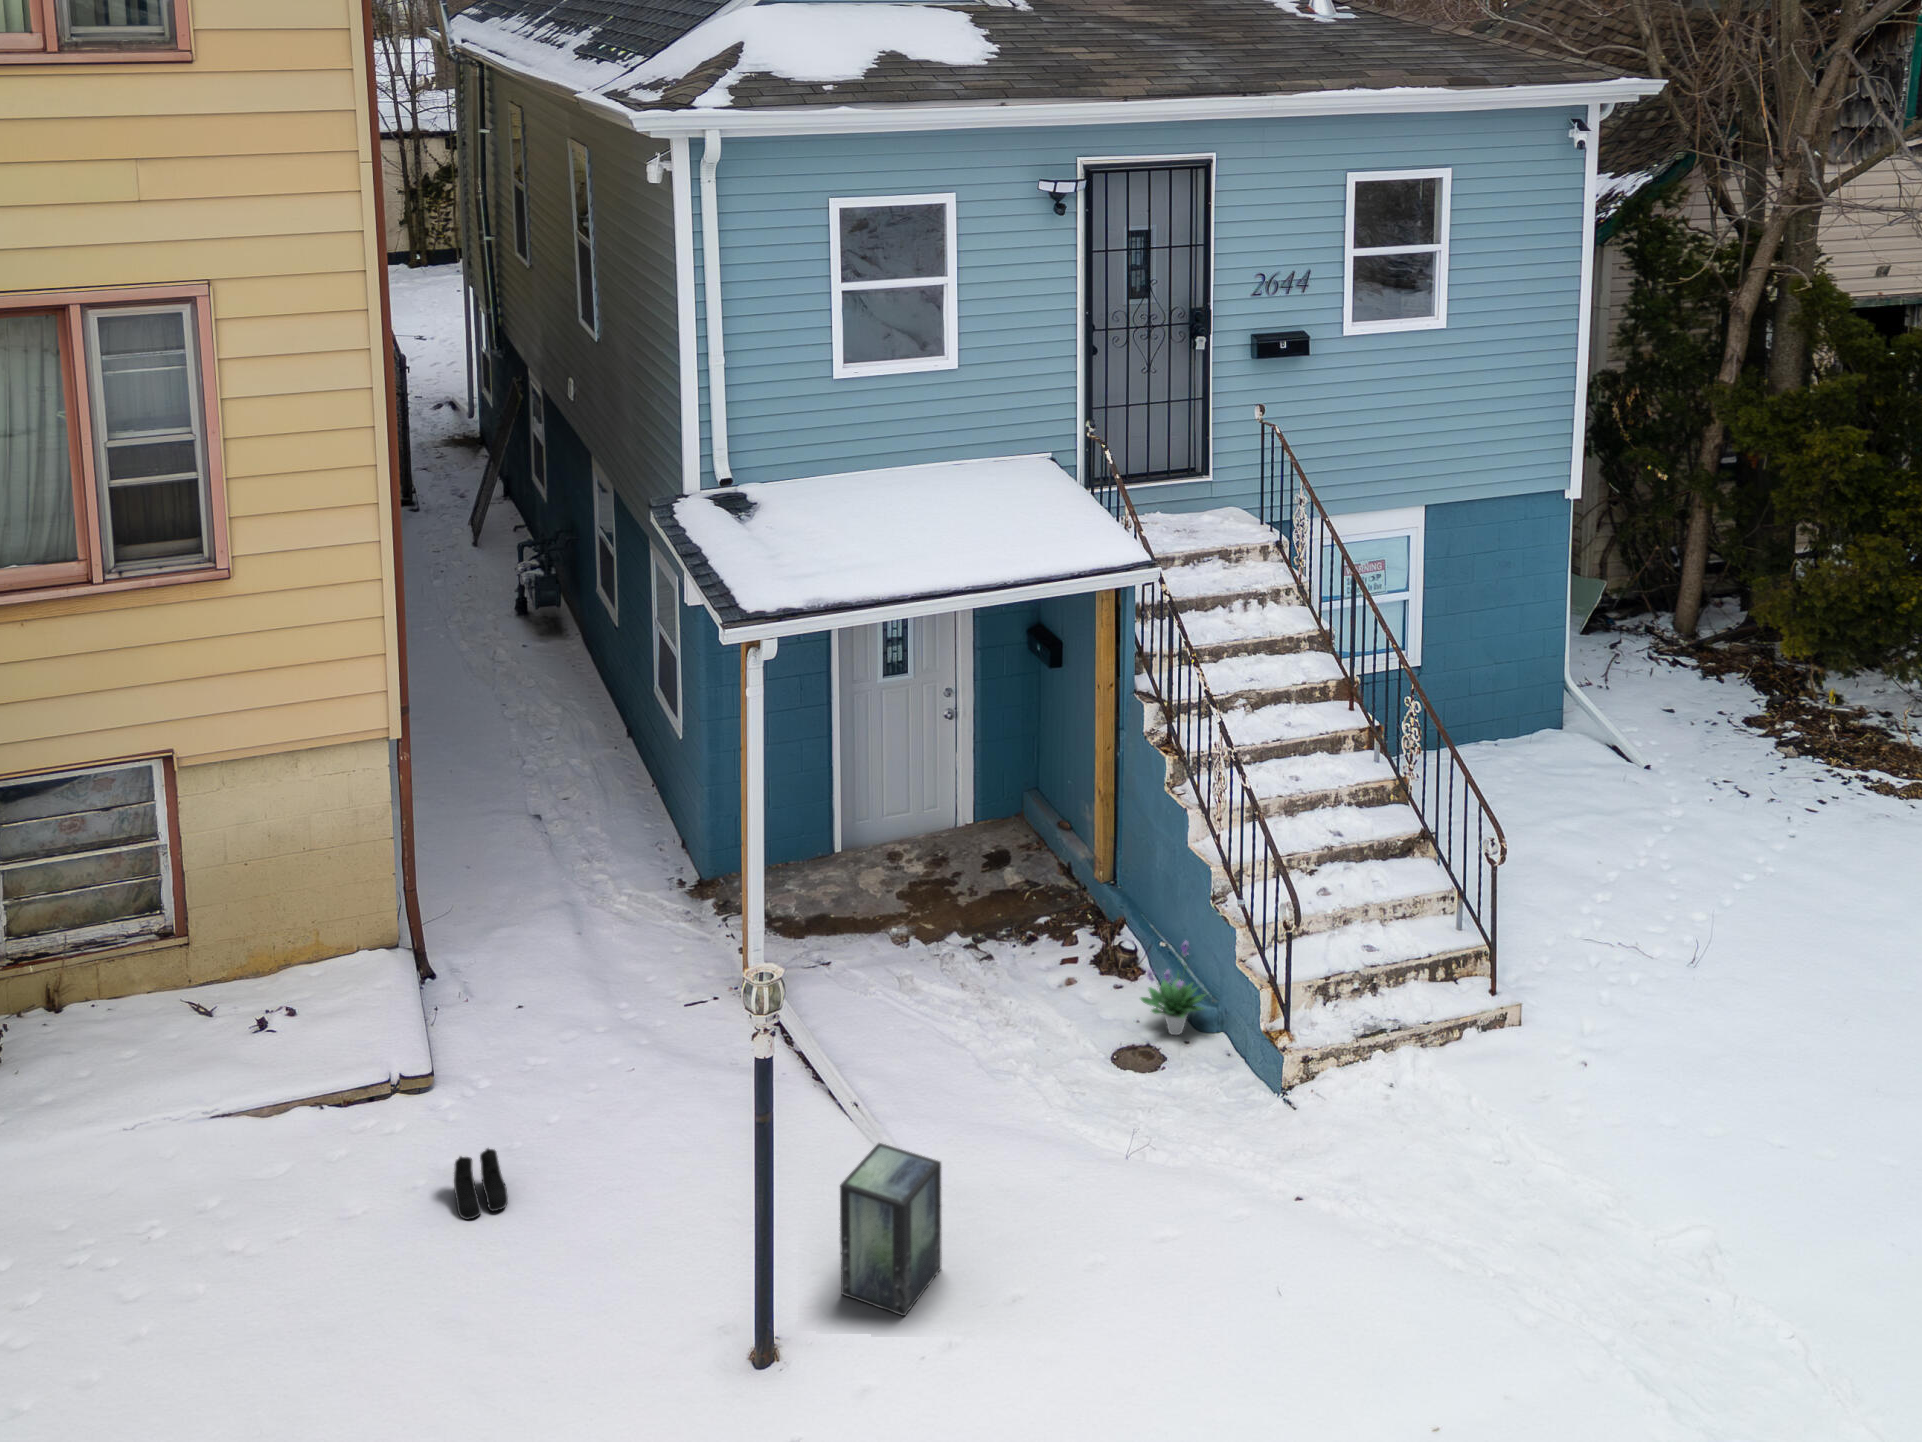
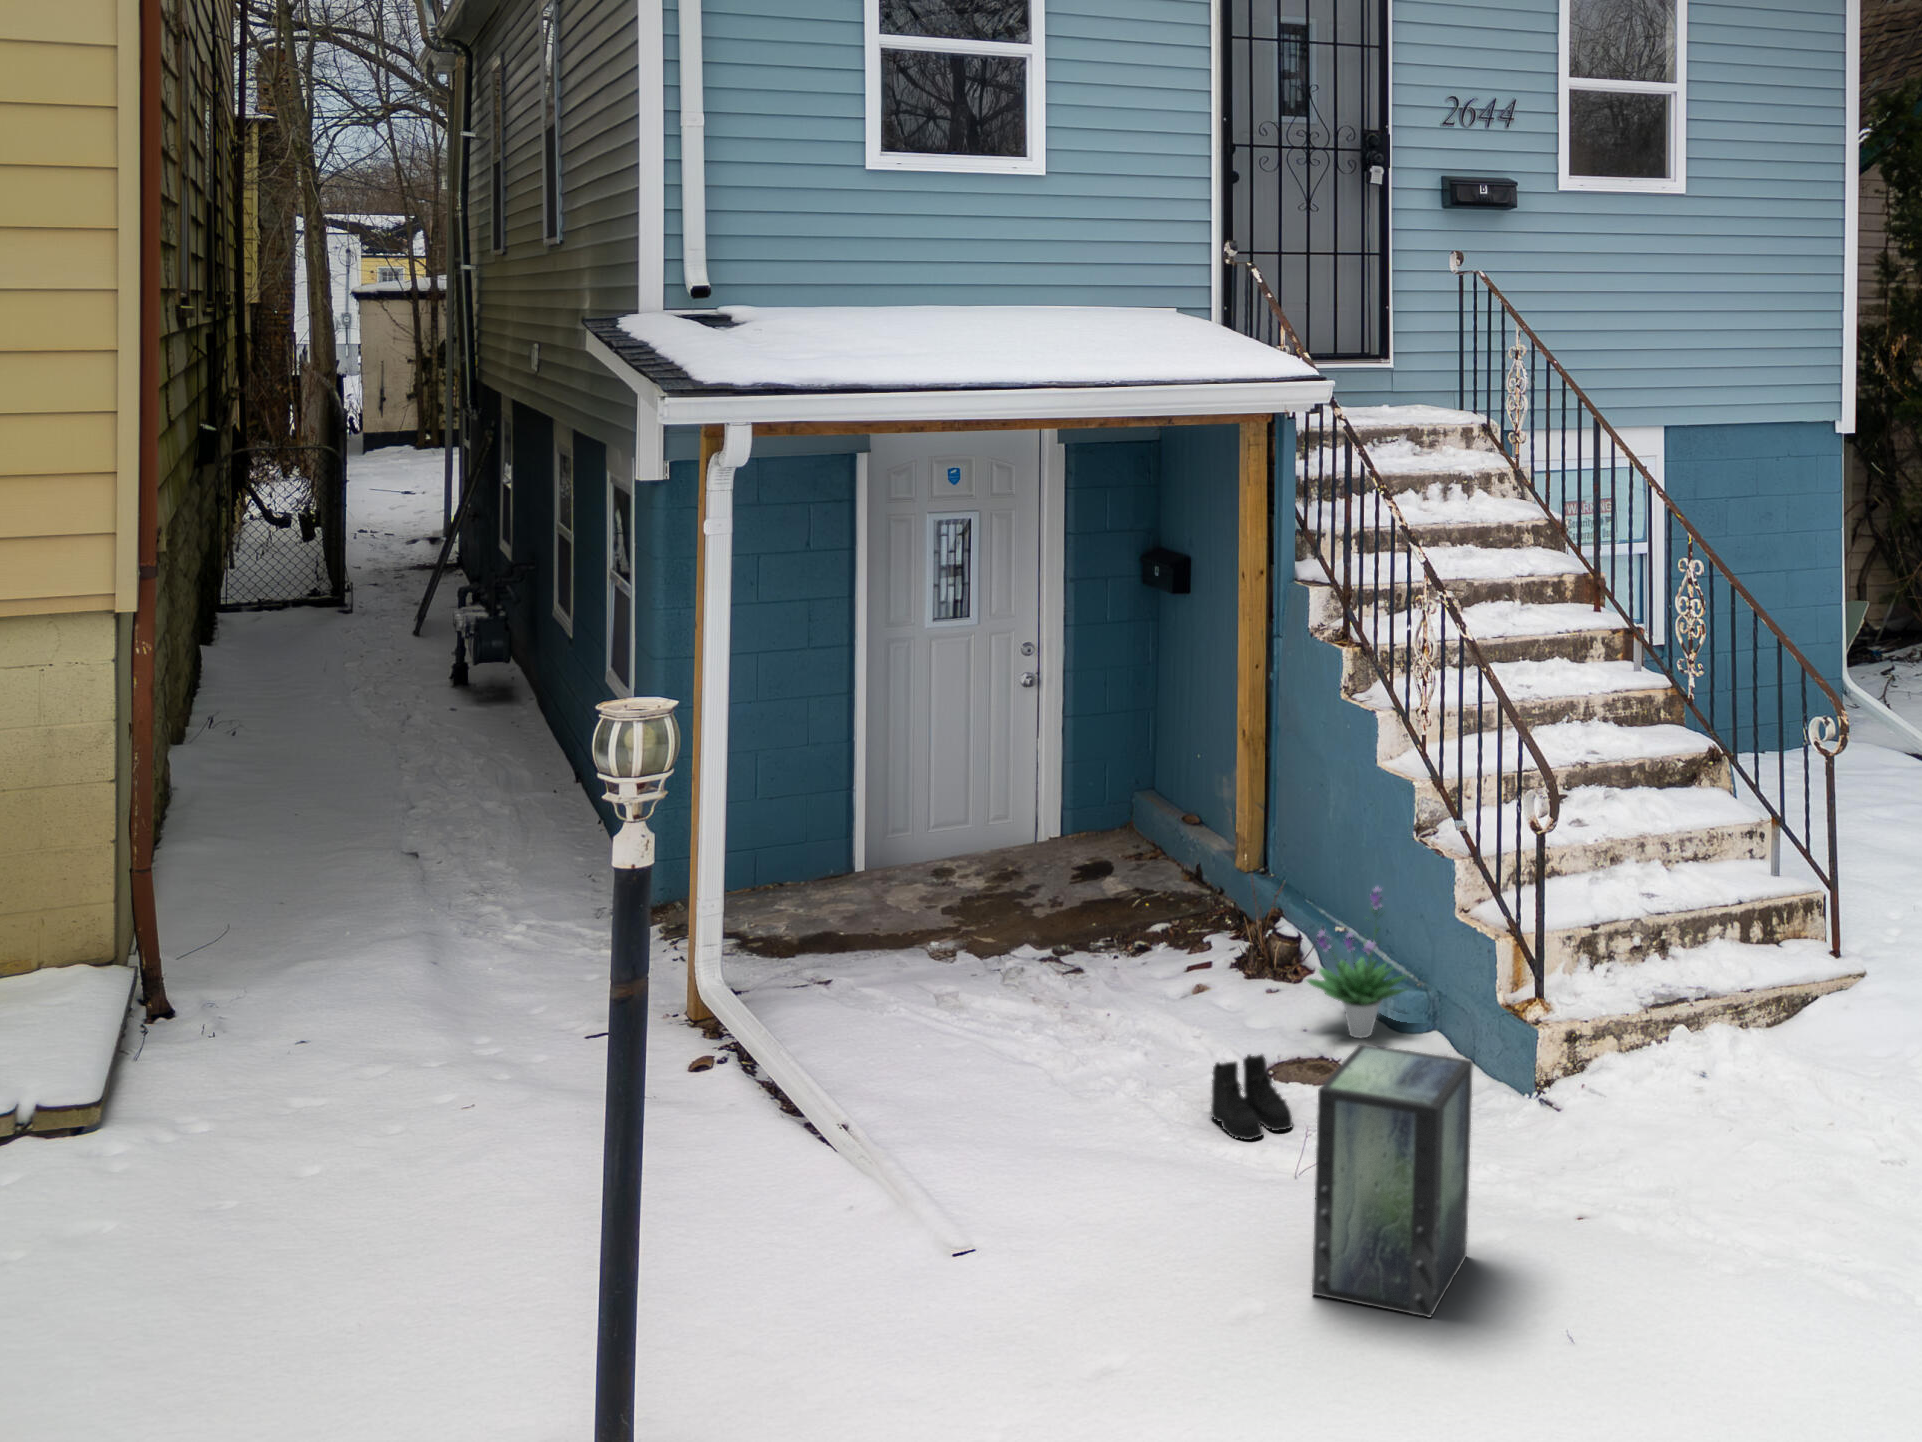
storage box: present [840,1143,941,1316] -> present [1312,1044,1473,1317]
boots: present [454,1148,508,1220] -> present [1211,1054,1293,1140]

